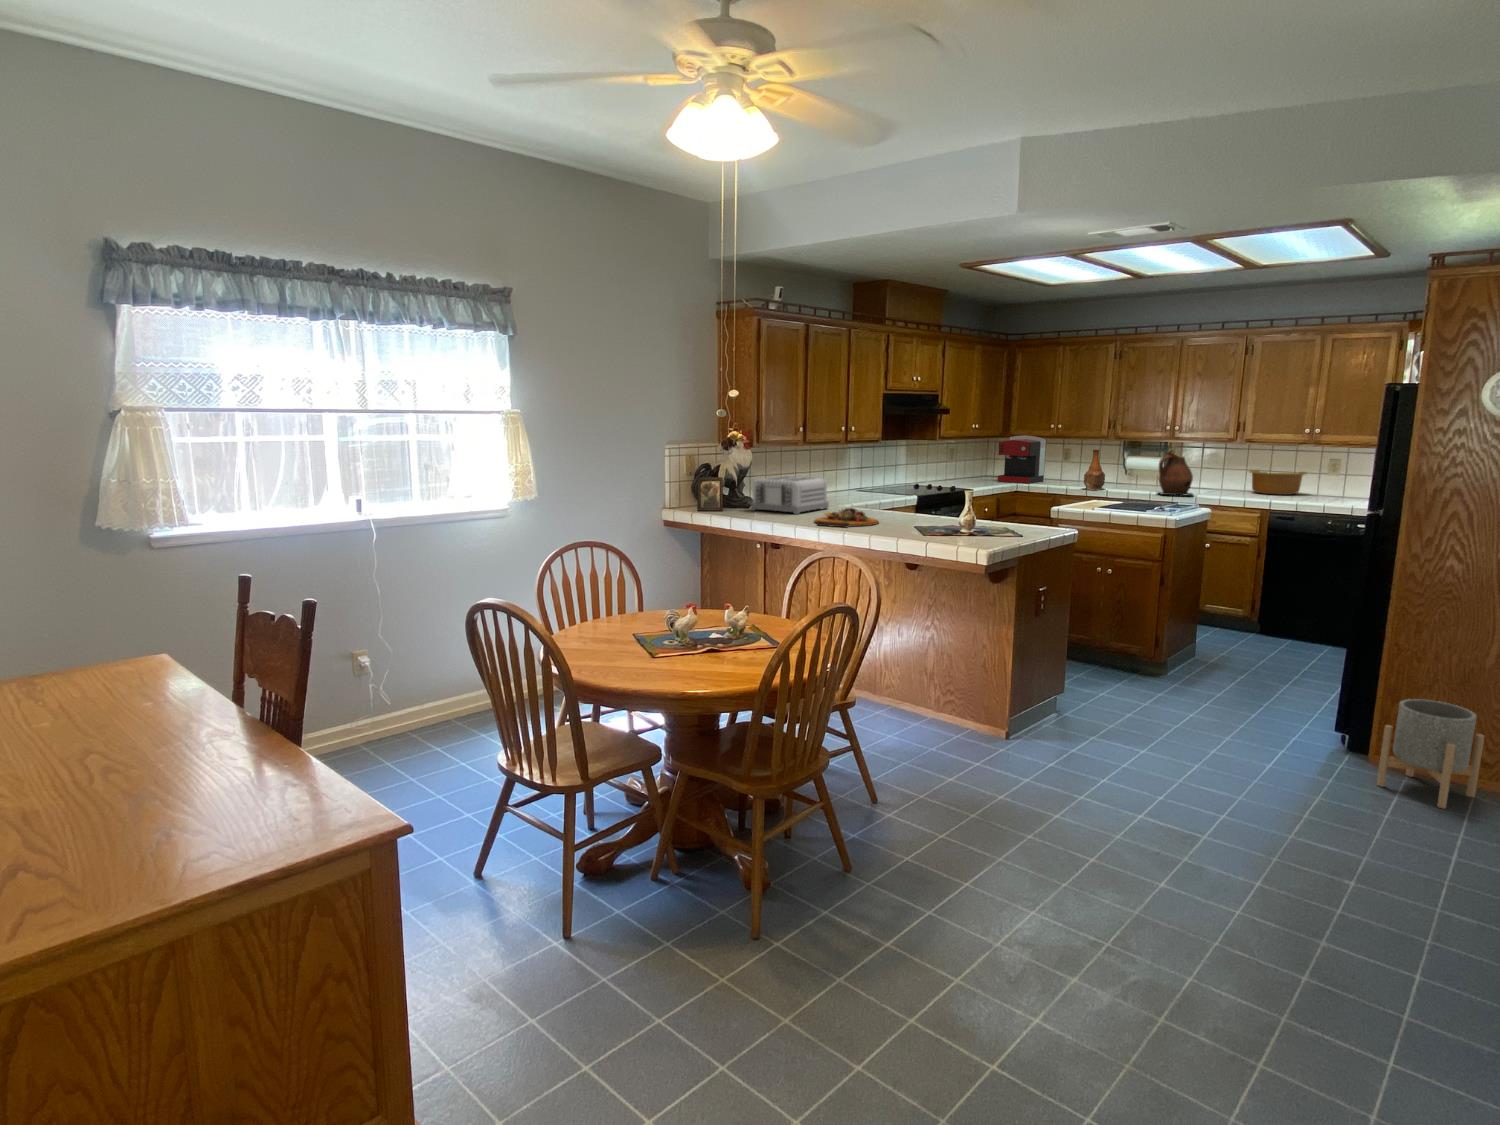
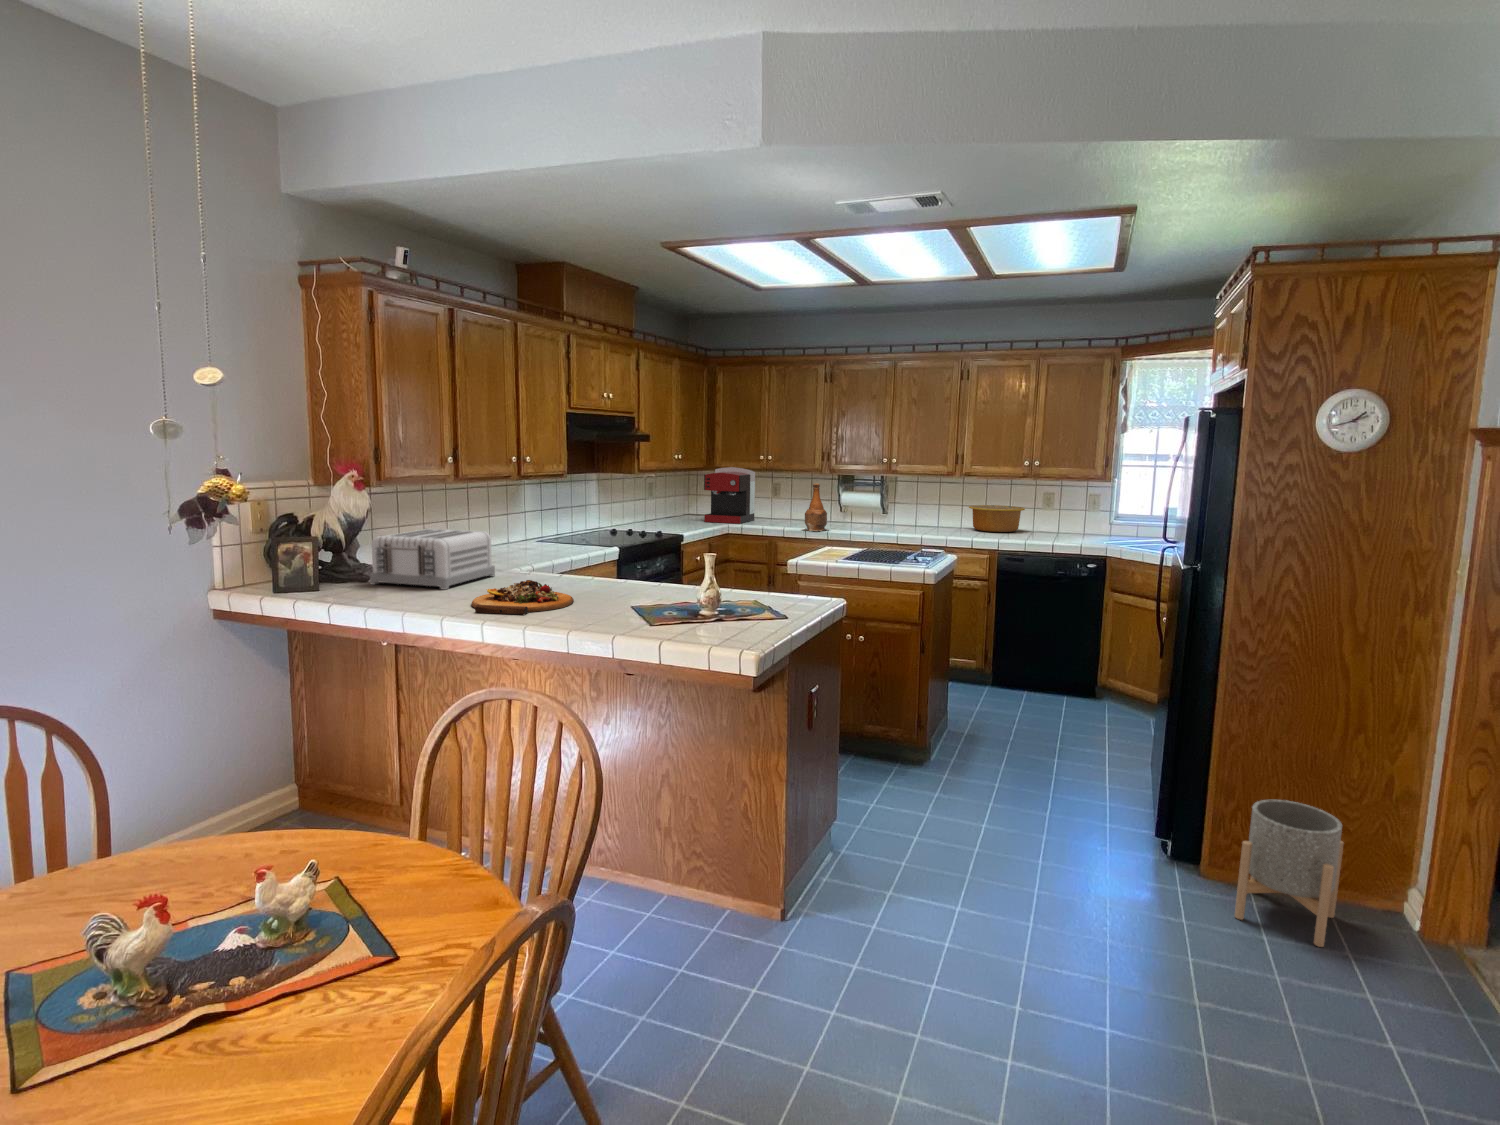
ceramic pitcher: present [1157,452,1194,496] -> none [883,487,926,538]

